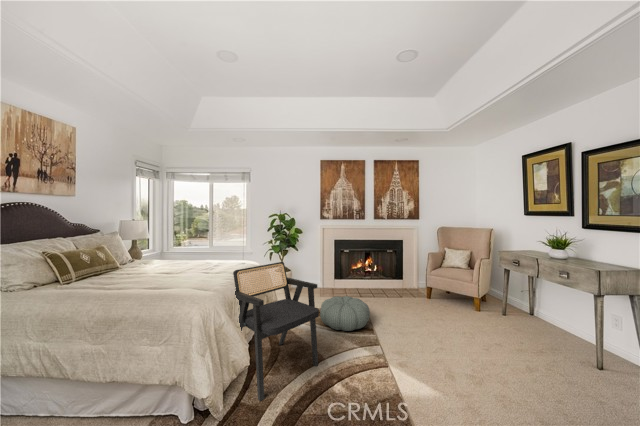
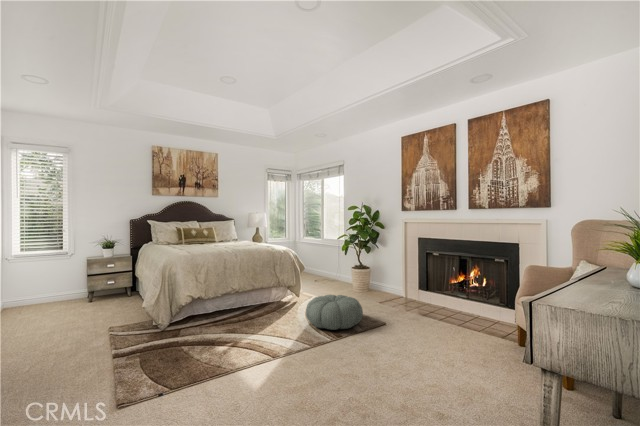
armchair: present [233,262,319,401] -> none [191,242,263,332]

